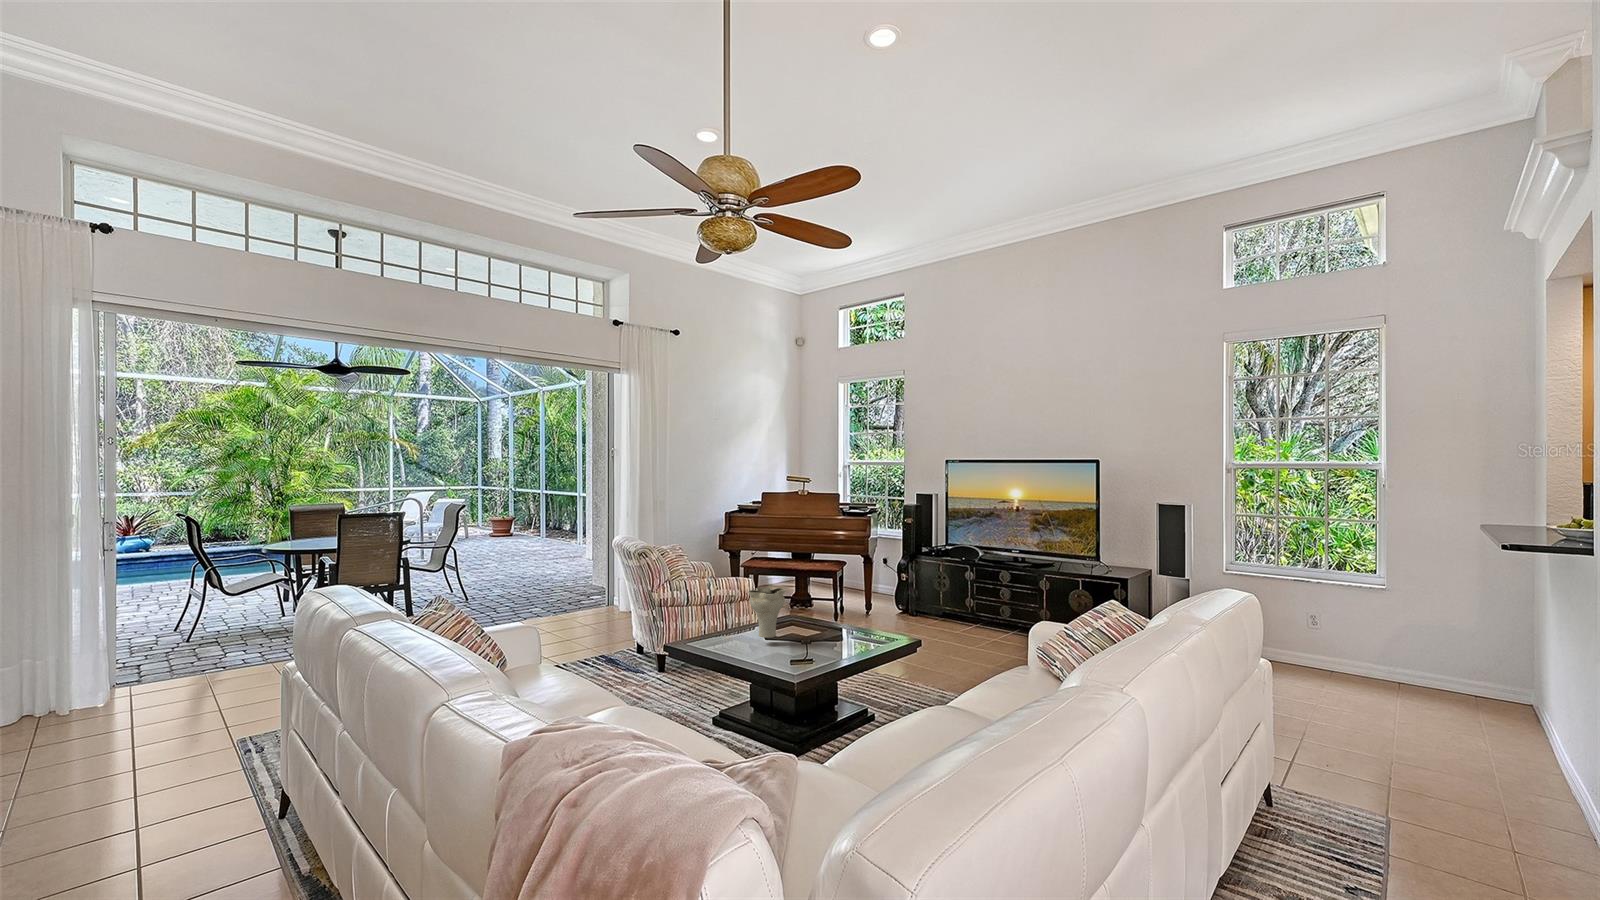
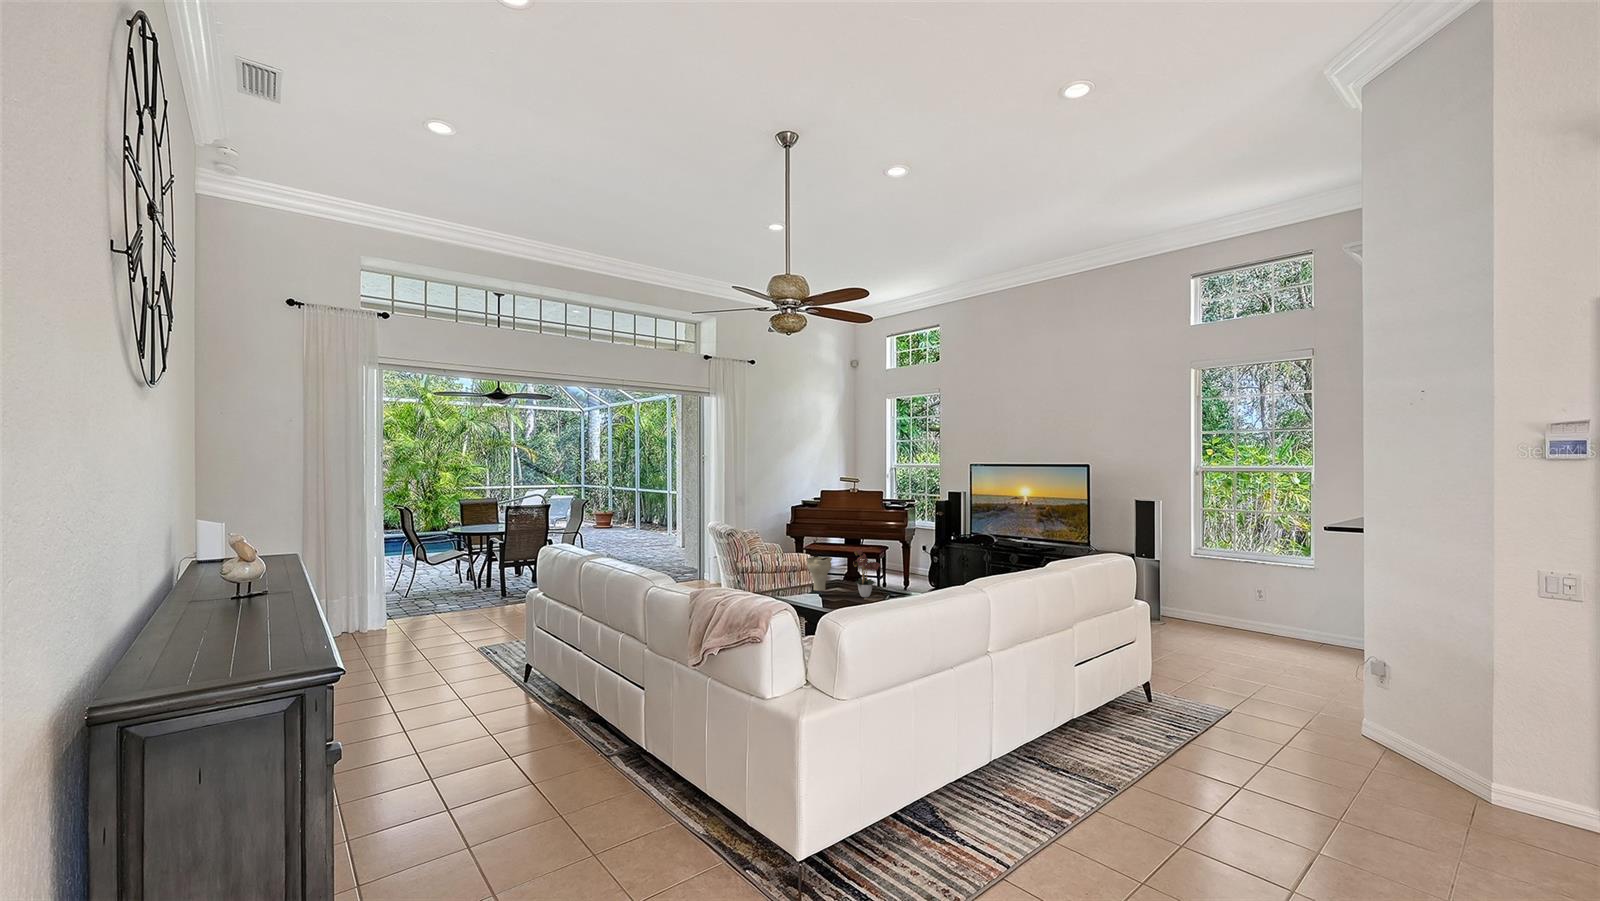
flower arrangement: none [814,575,858,646] -> present [853,550,880,597]

